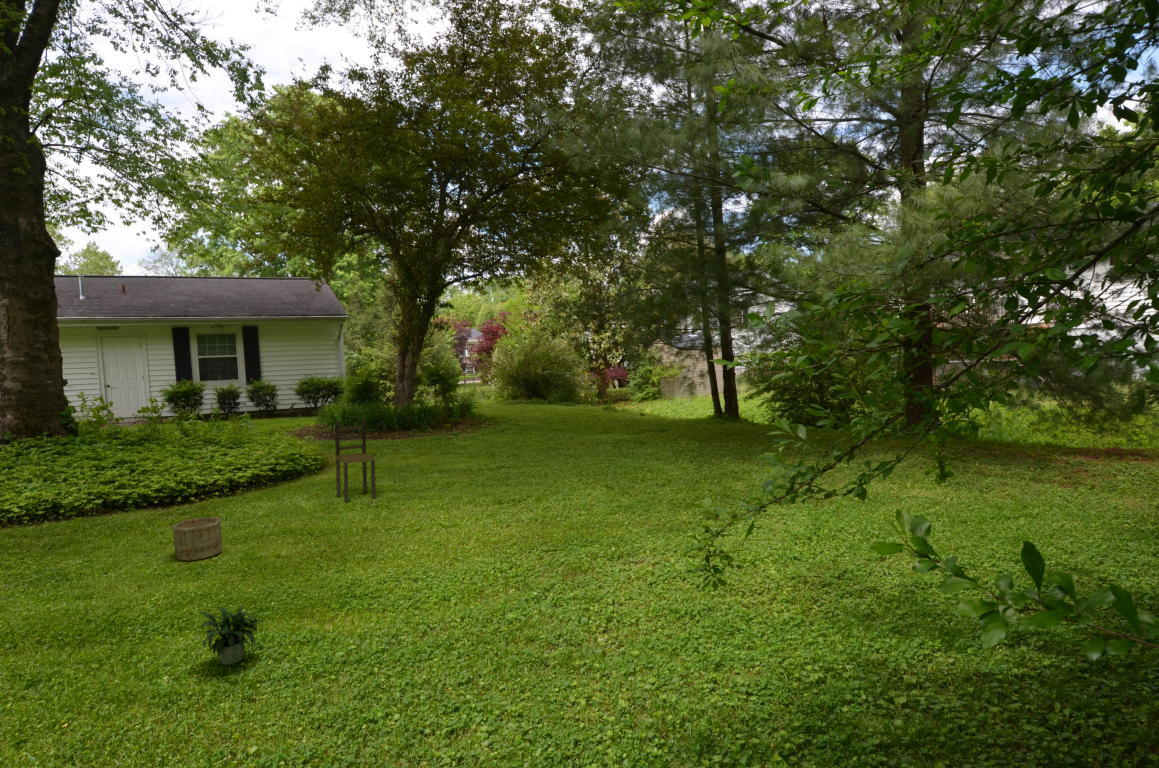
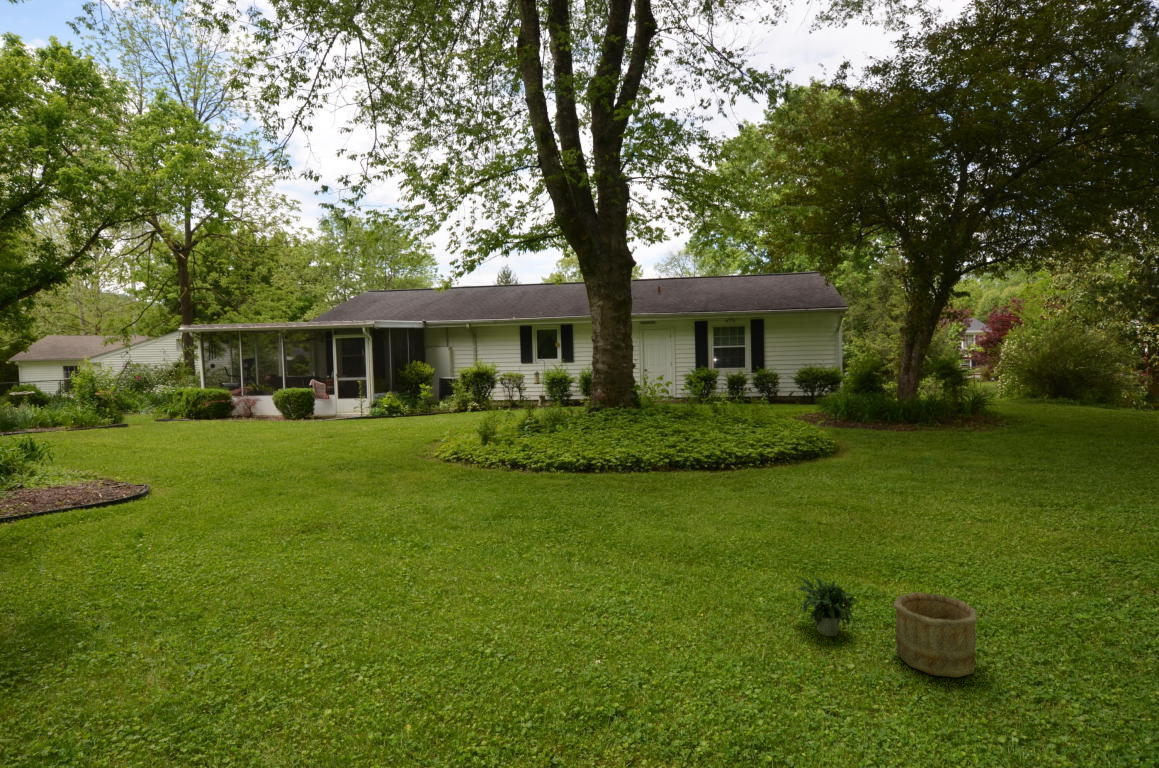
chair: present [335,419,376,502] -> none [869,406,916,492]
wooden bucket: present [171,517,222,561] -> present [893,593,977,677]

